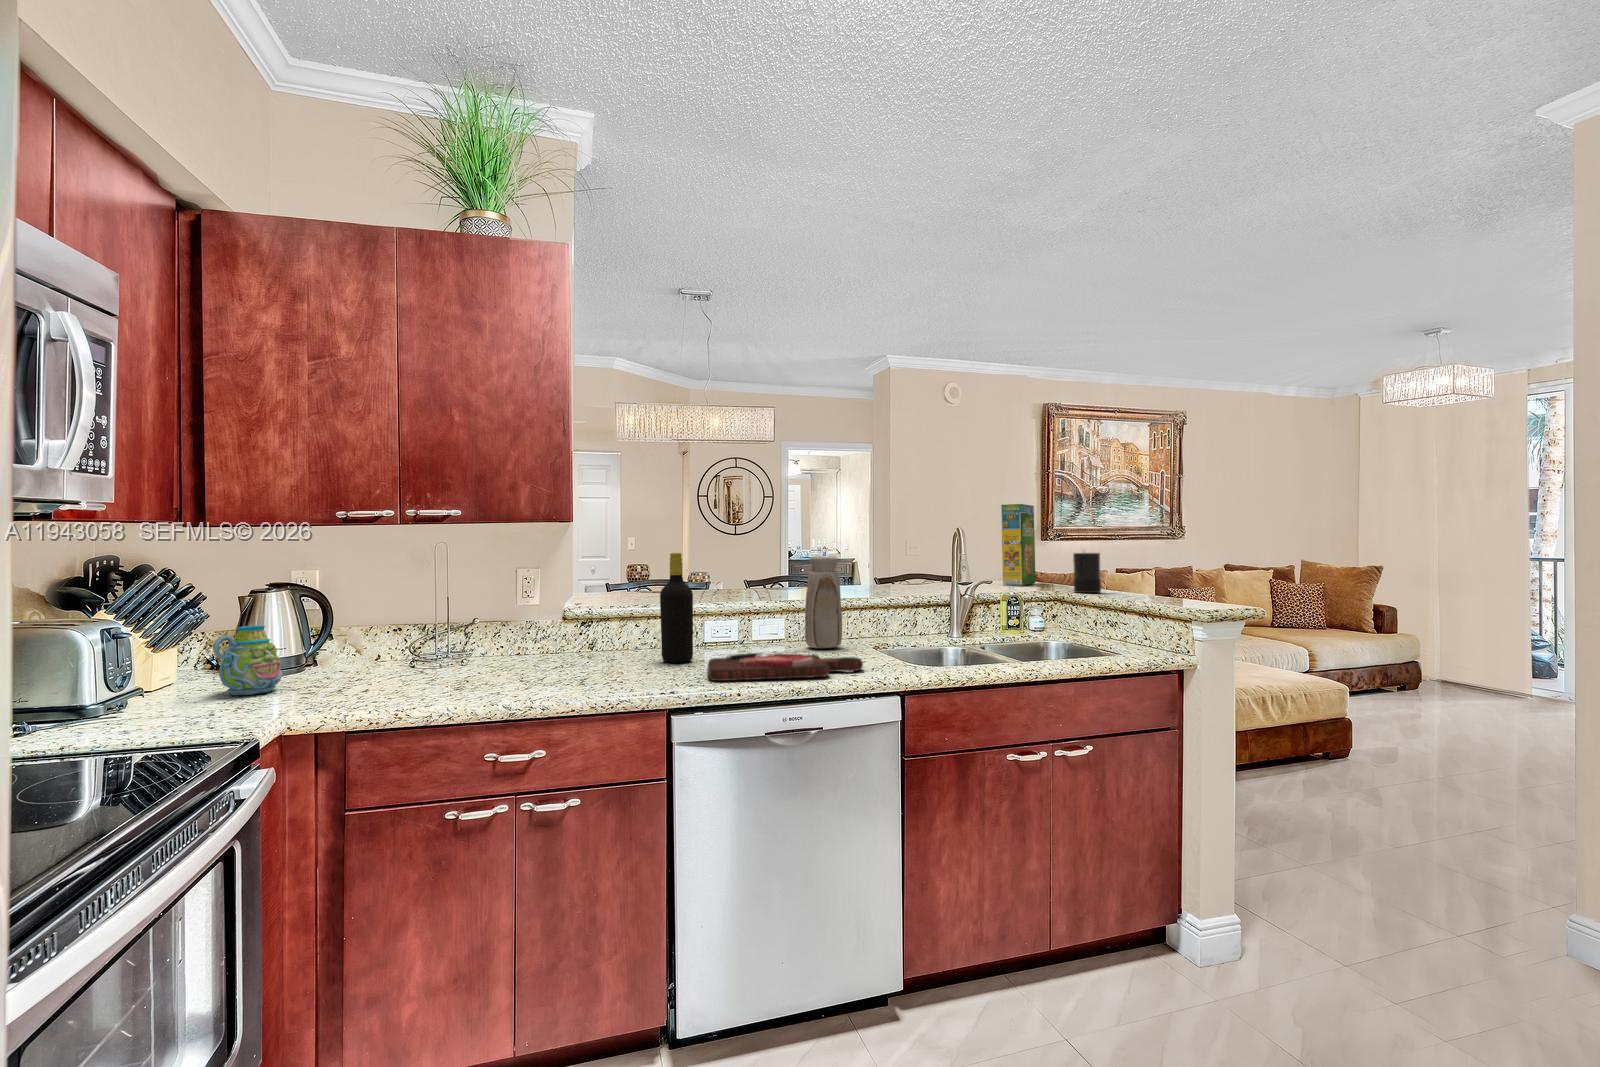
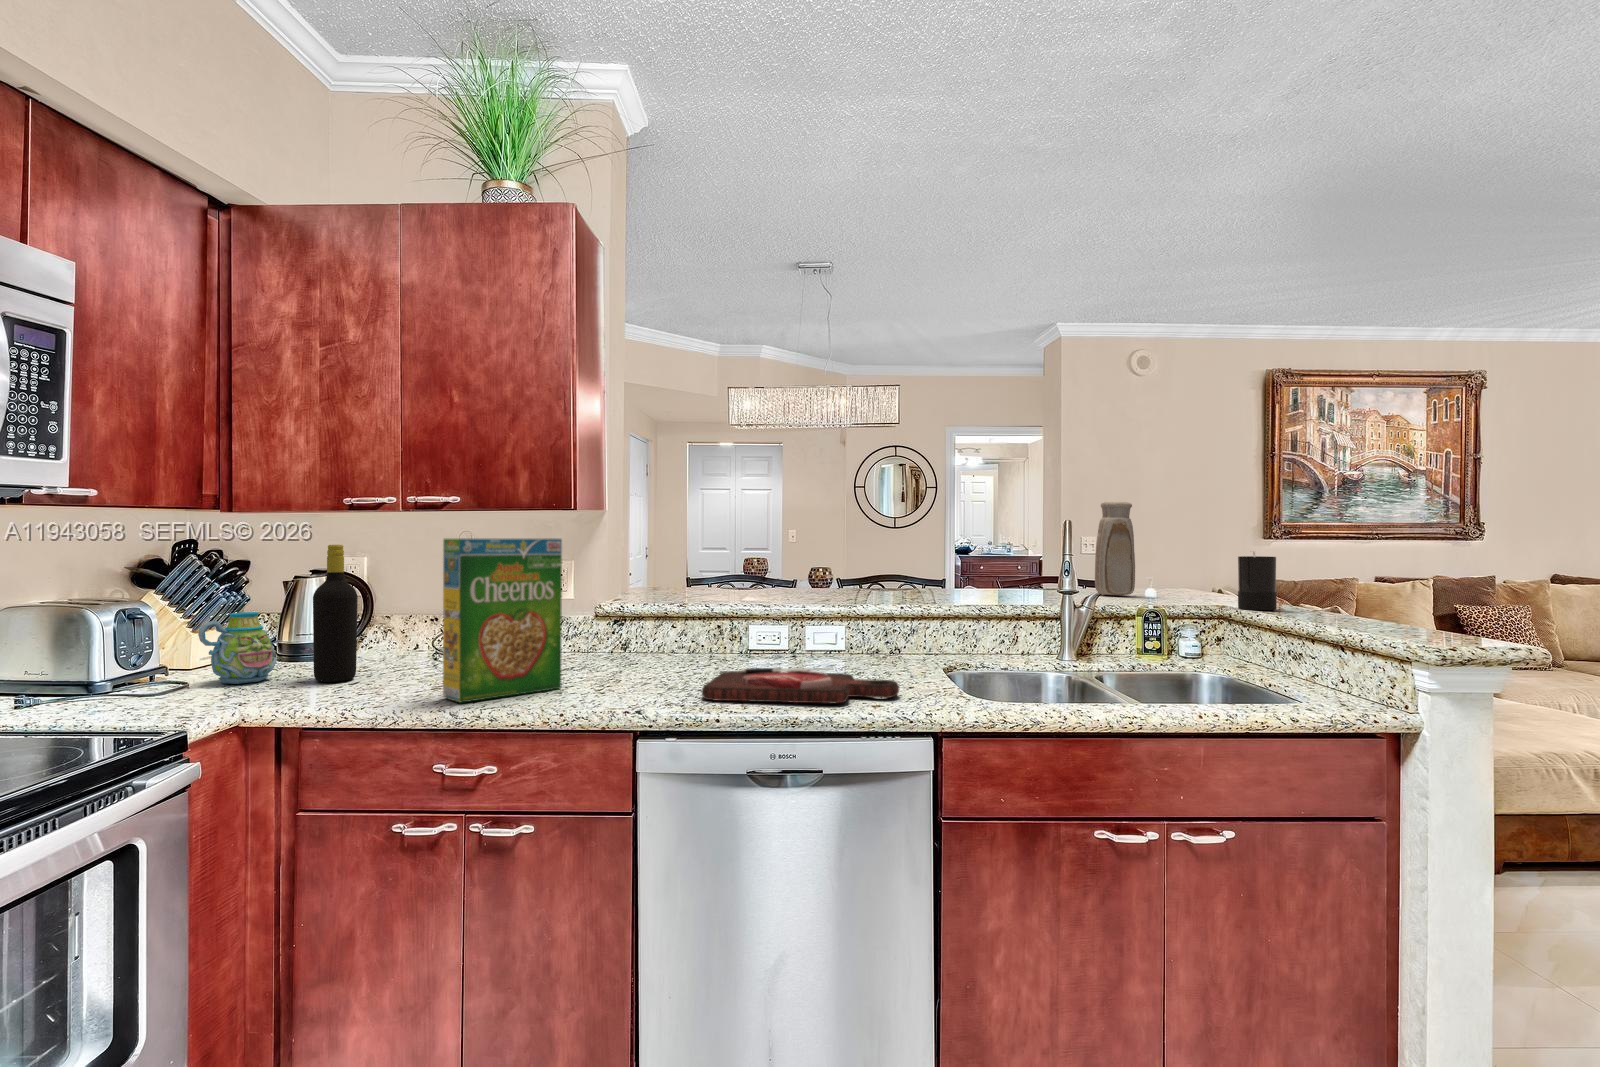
cereal box: present [1001,504,1035,586] -> present [443,538,562,703]
bottle: present [660,553,693,662] -> present [313,544,358,682]
vase: present [805,556,842,648] -> present [1095,502,1135,595]

